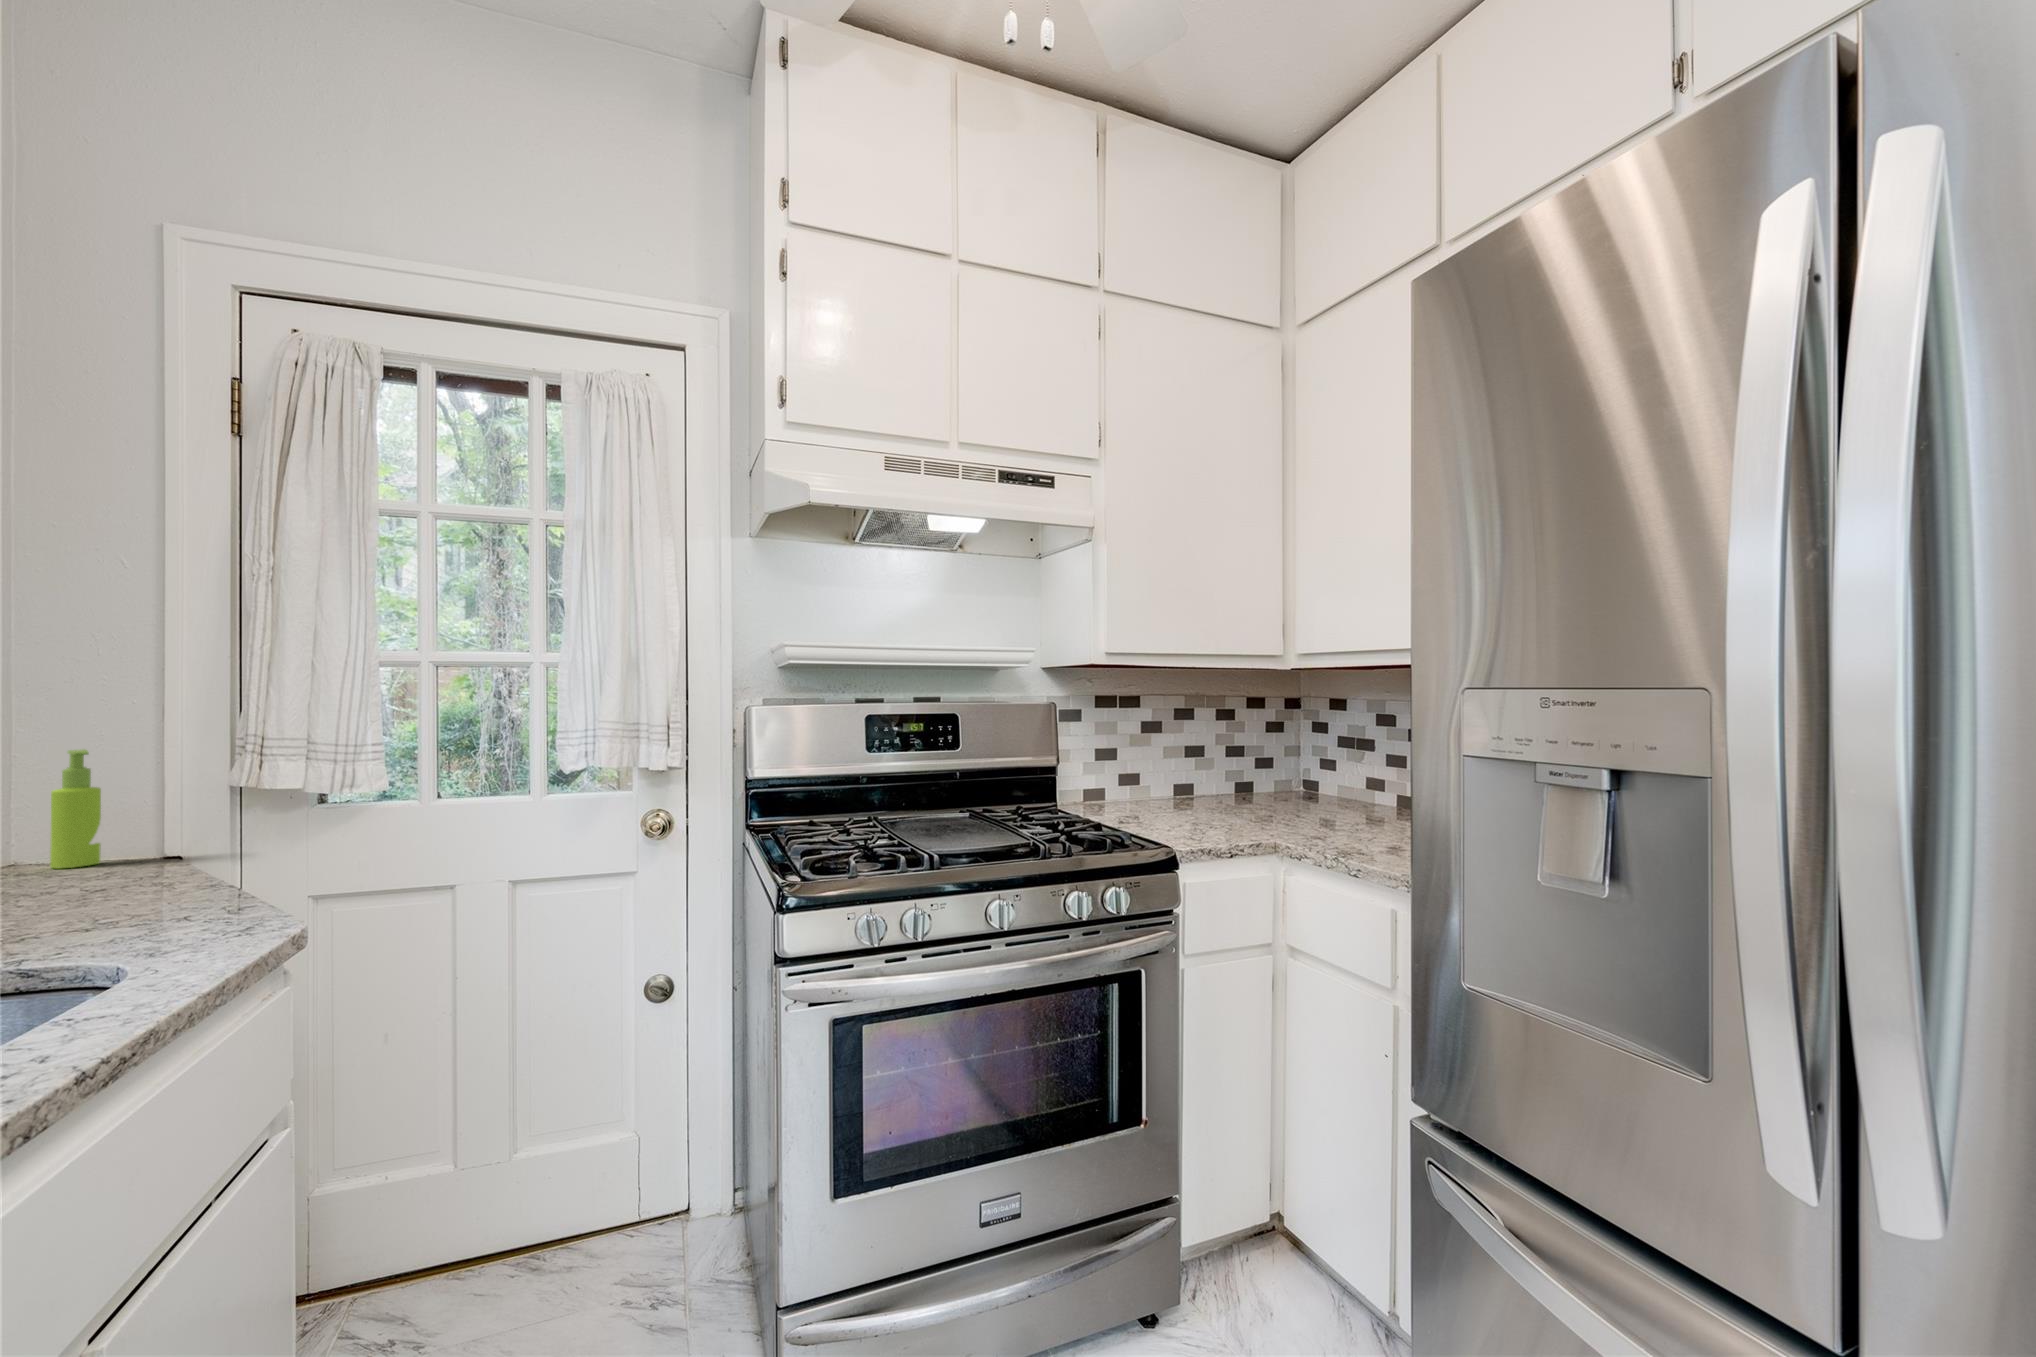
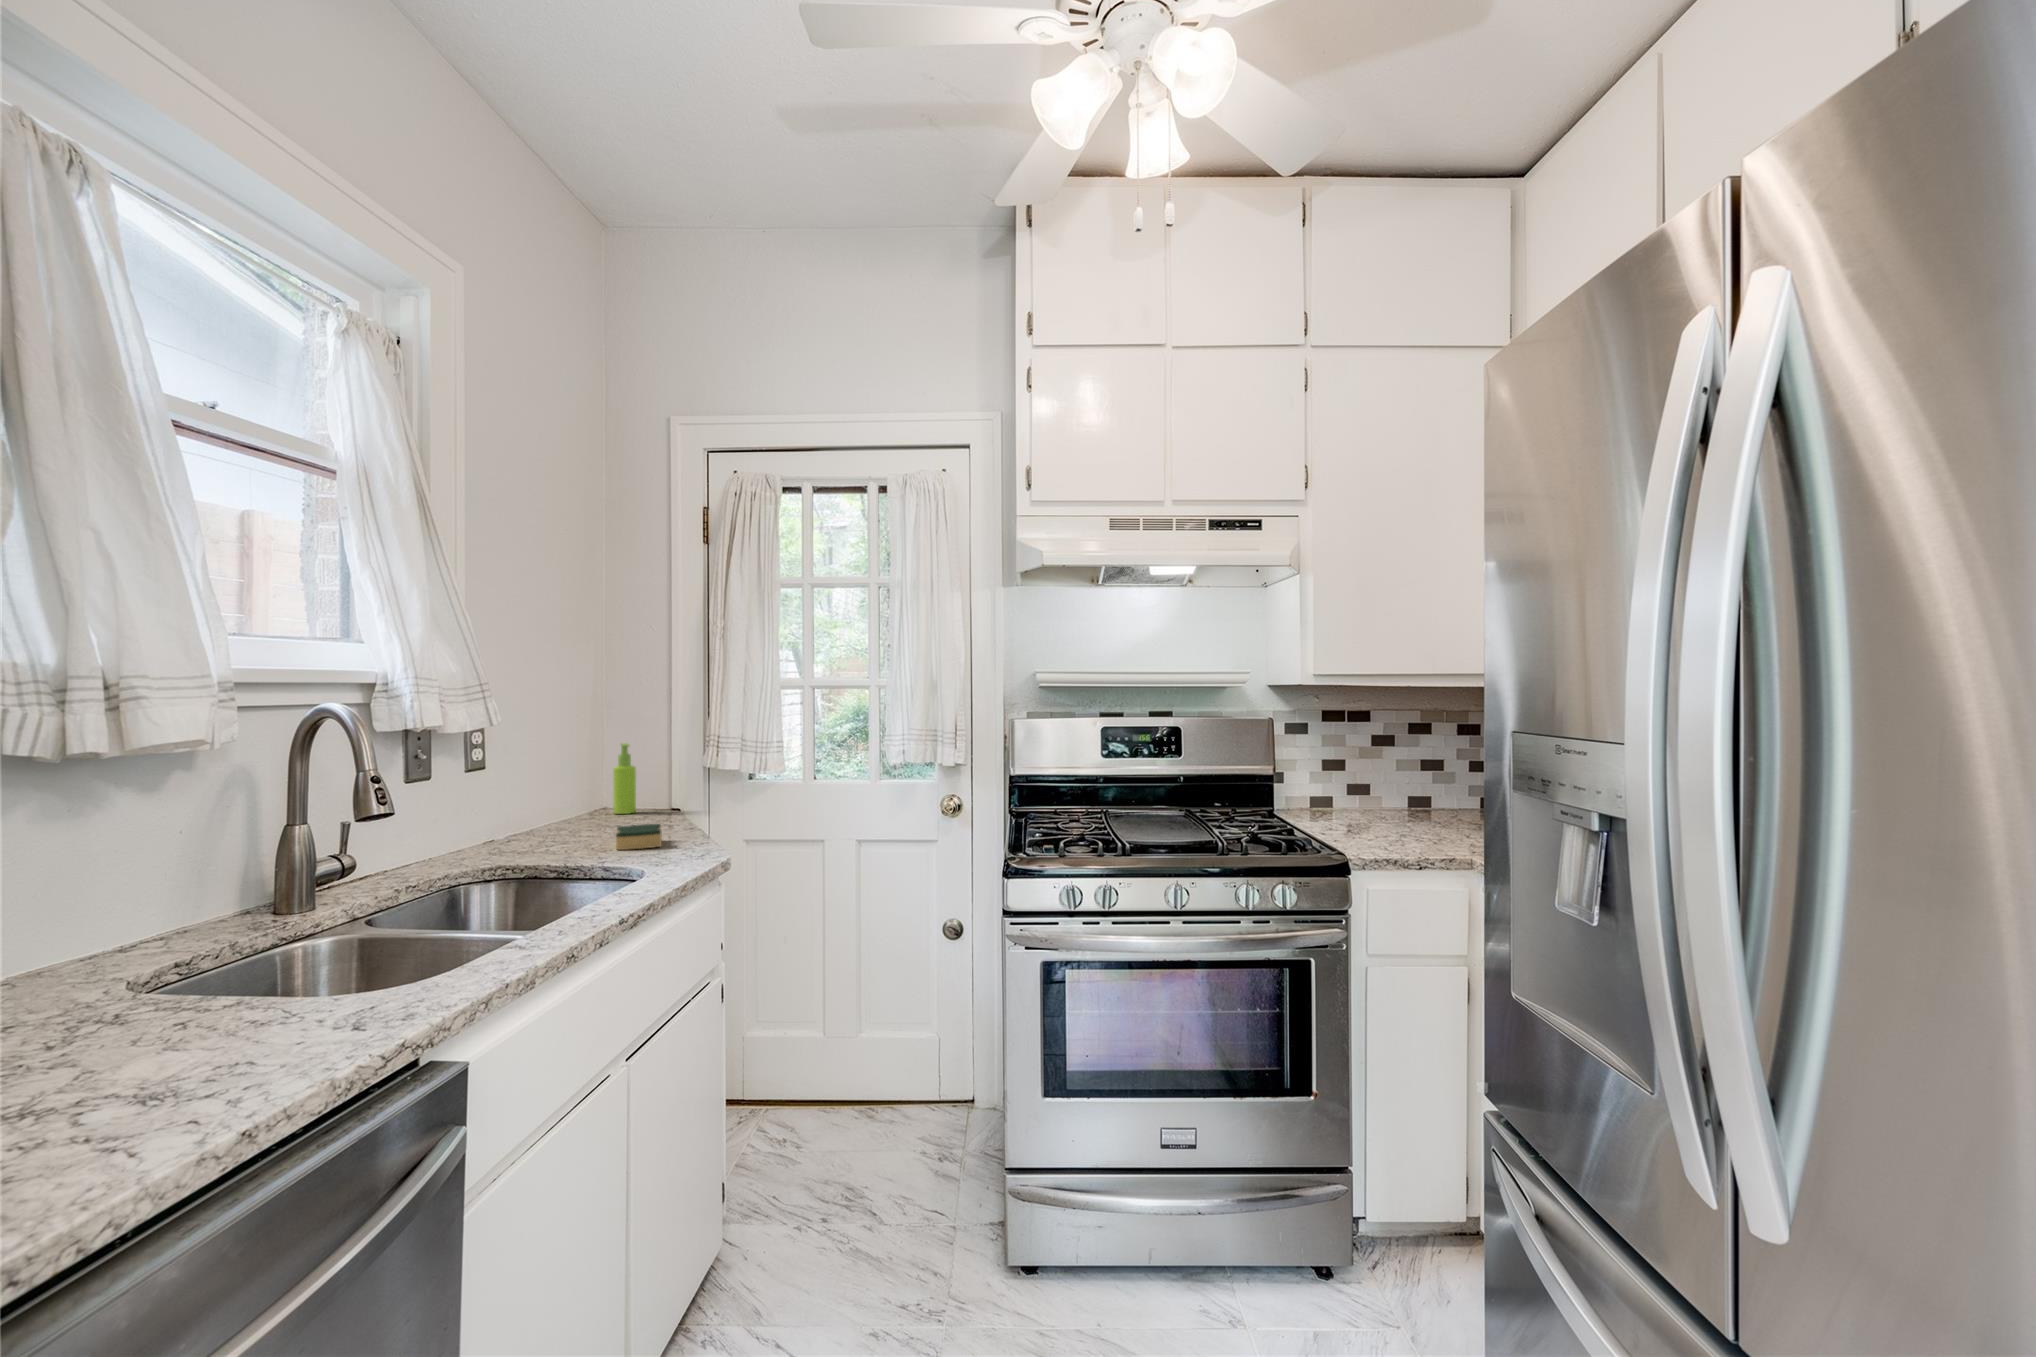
sponge: none [57,877,164,930] -> present [616,824,662,850]

